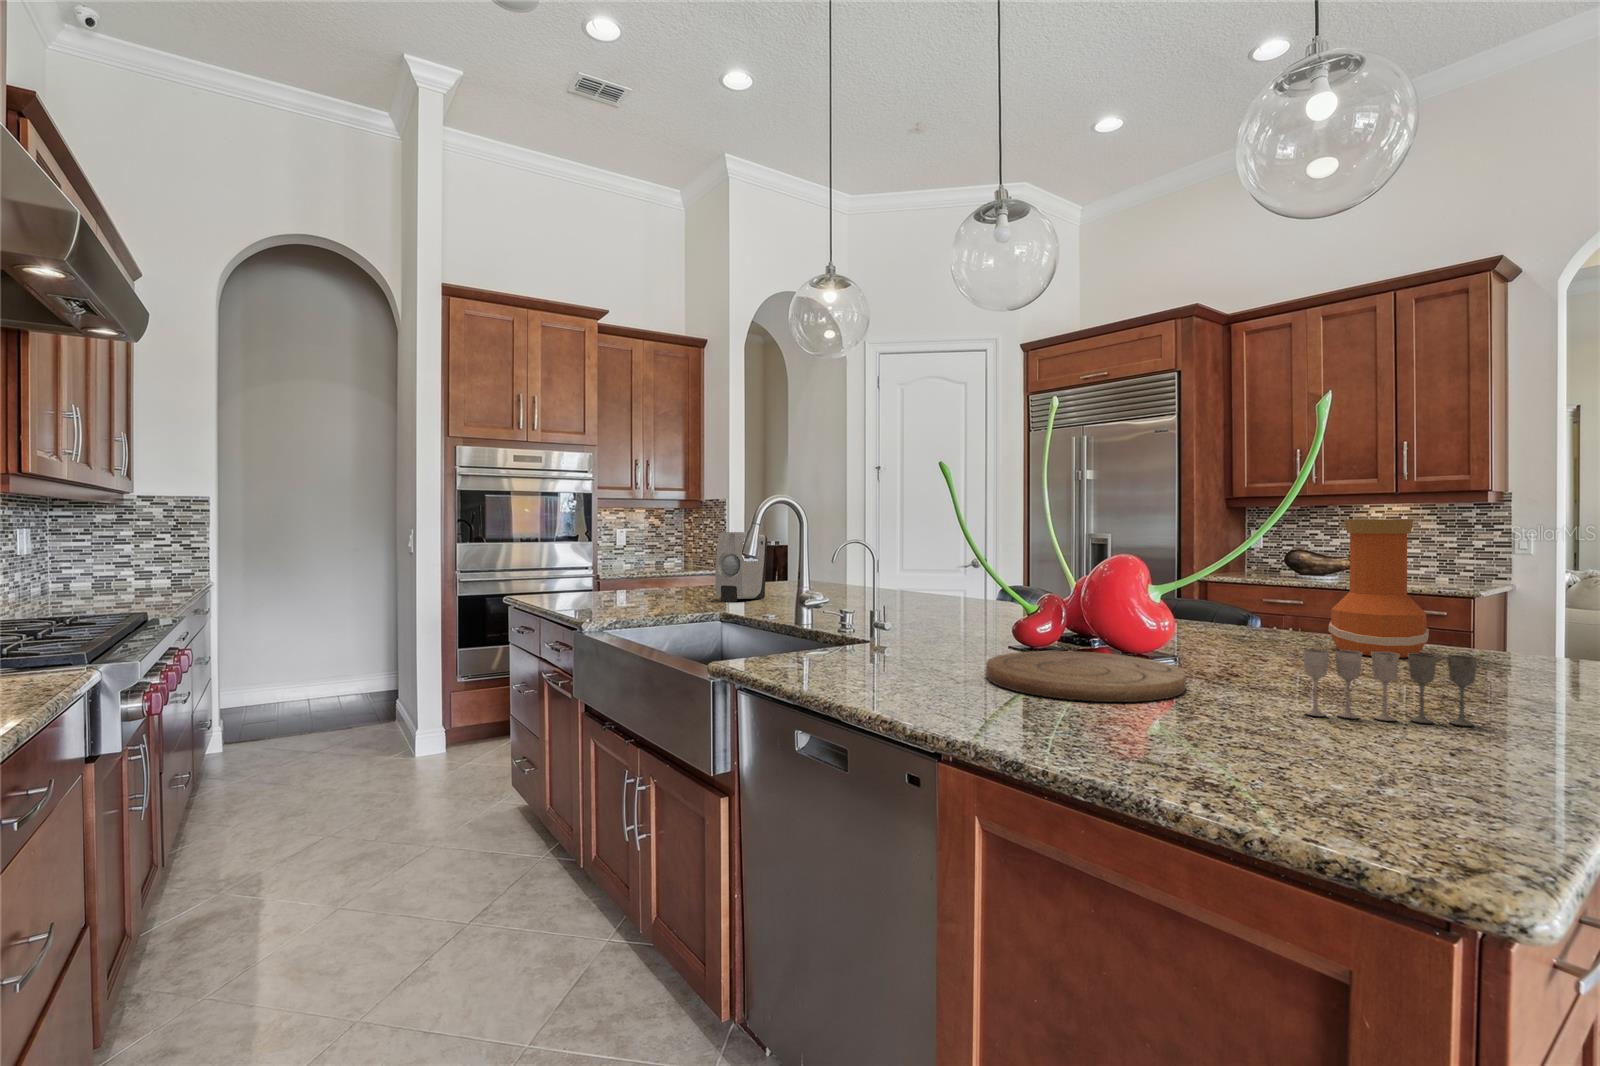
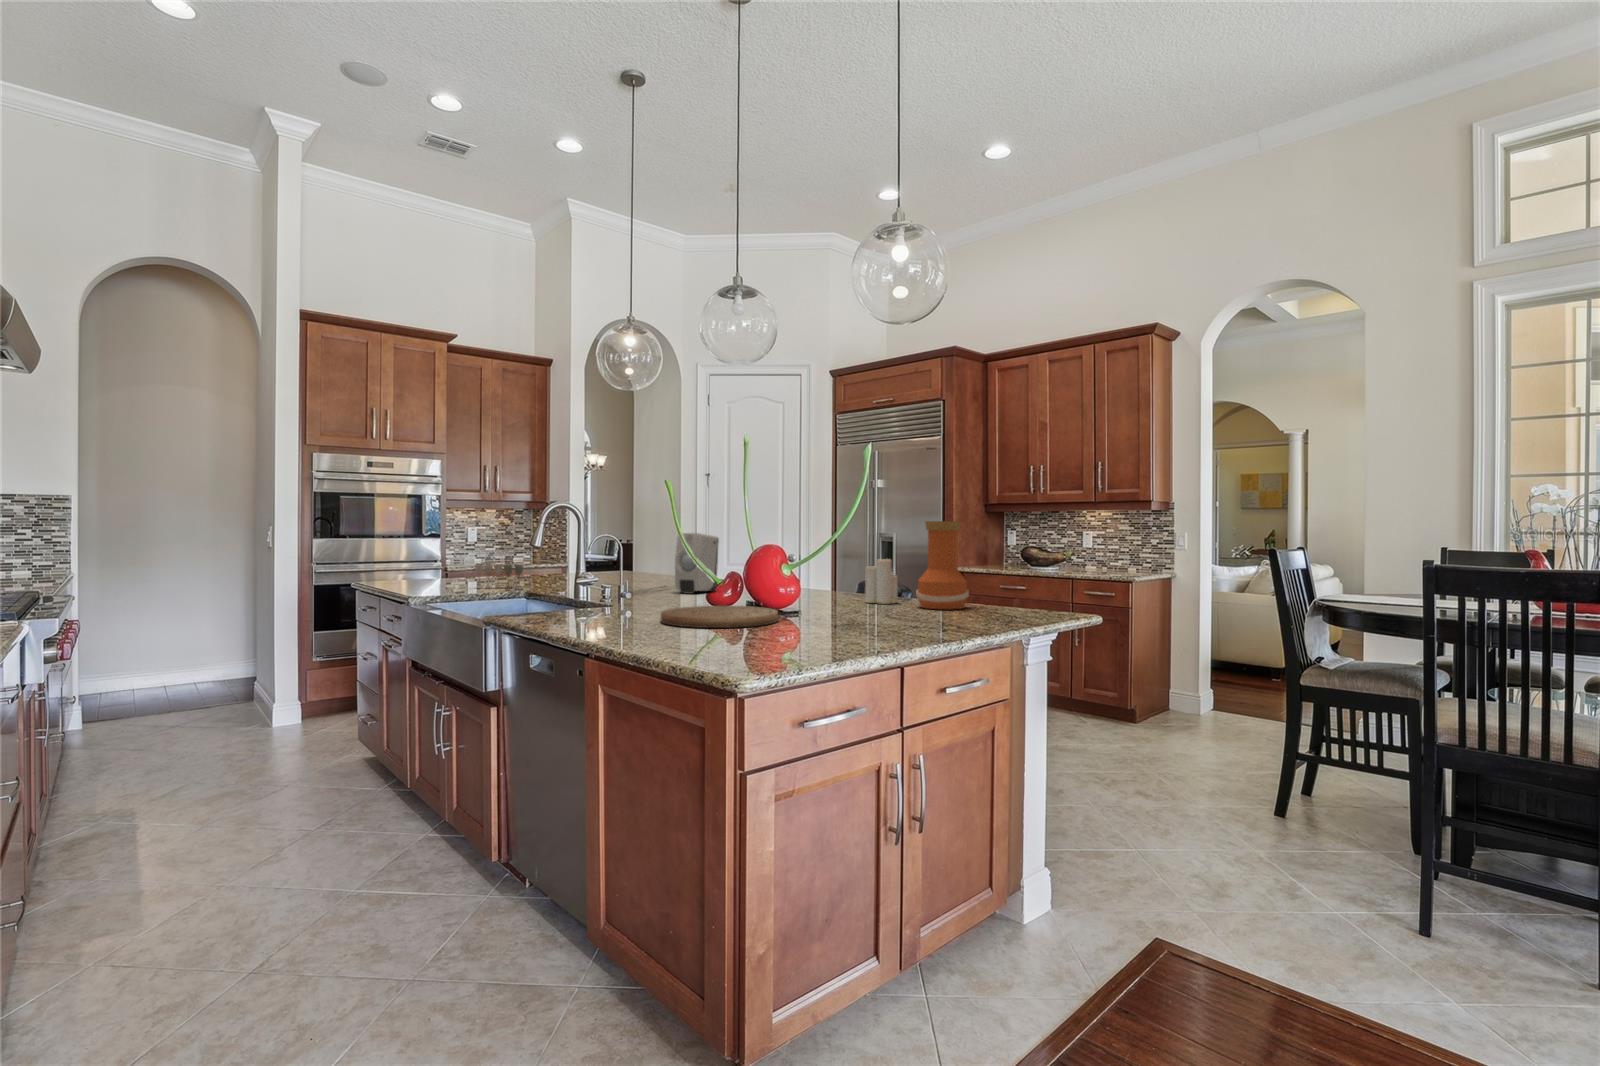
soap dispenser: present [716,532,767,602] -> present [675,533,719,594]
candle: none [1223,569,1283,643] -> present [865,559,899,604]
wine glass: present [1303,649,1478,726] -> present [475,564,523,588]

